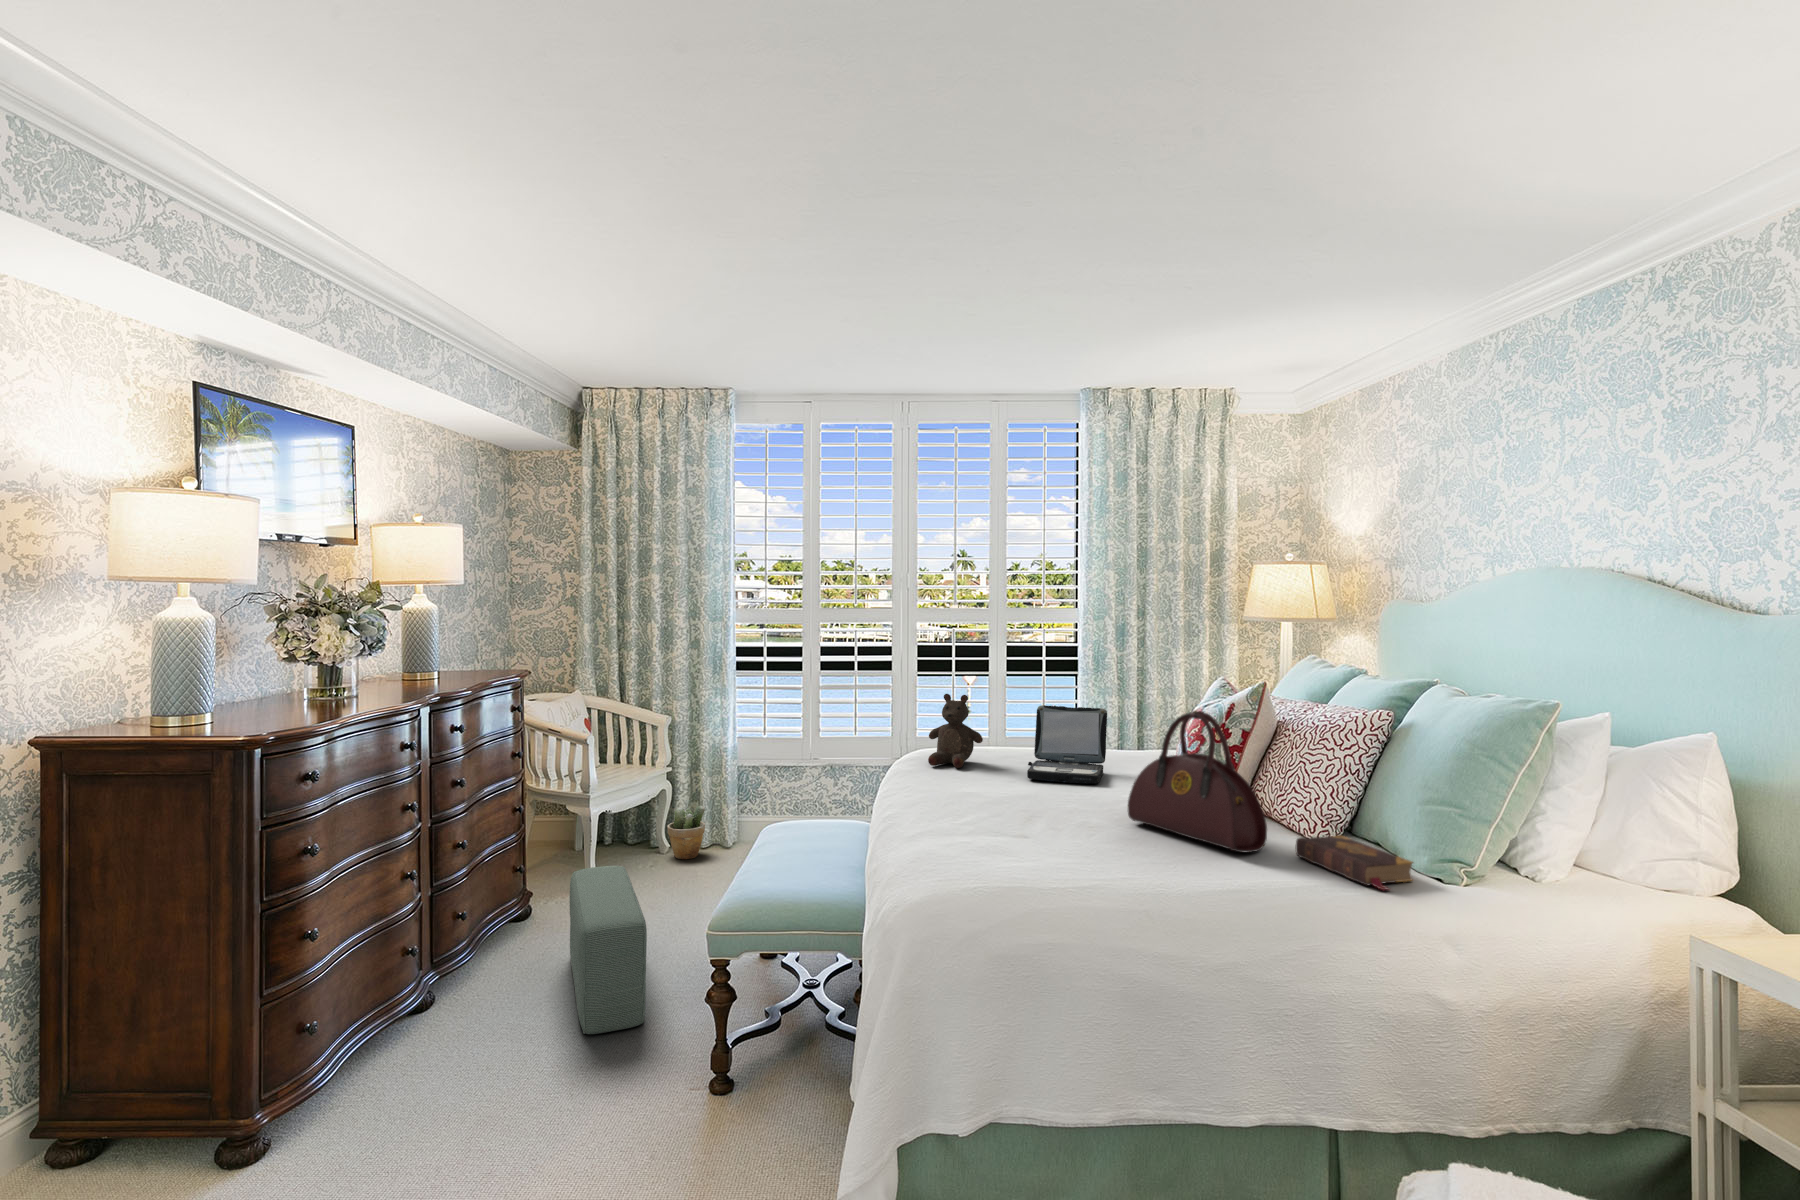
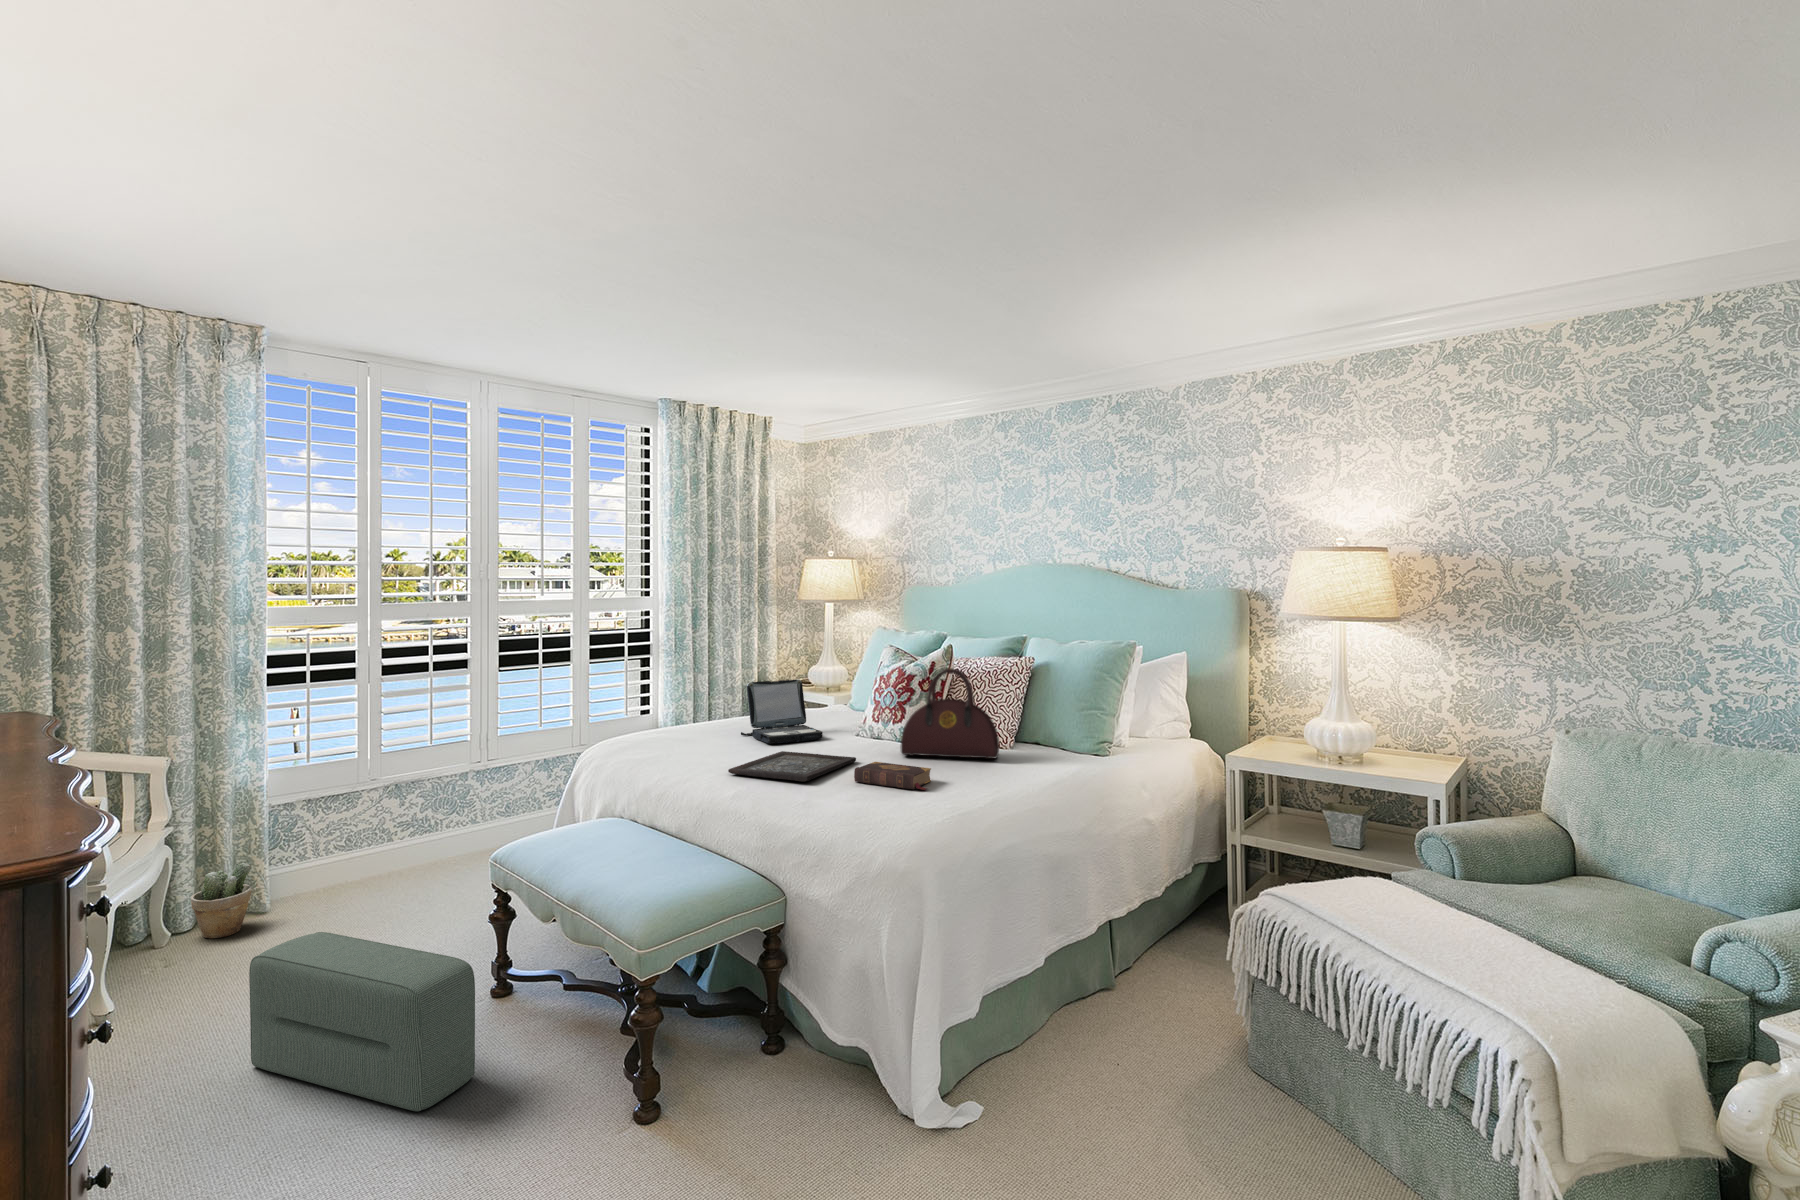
stuffed bear: present [928,694,983,768] -> none [649,680,703,748]
tray: none [913,789,1066,825] -> present [728,751,856,782]
book: present [1296,836,1413,890] -> present [854,762,931,790]

